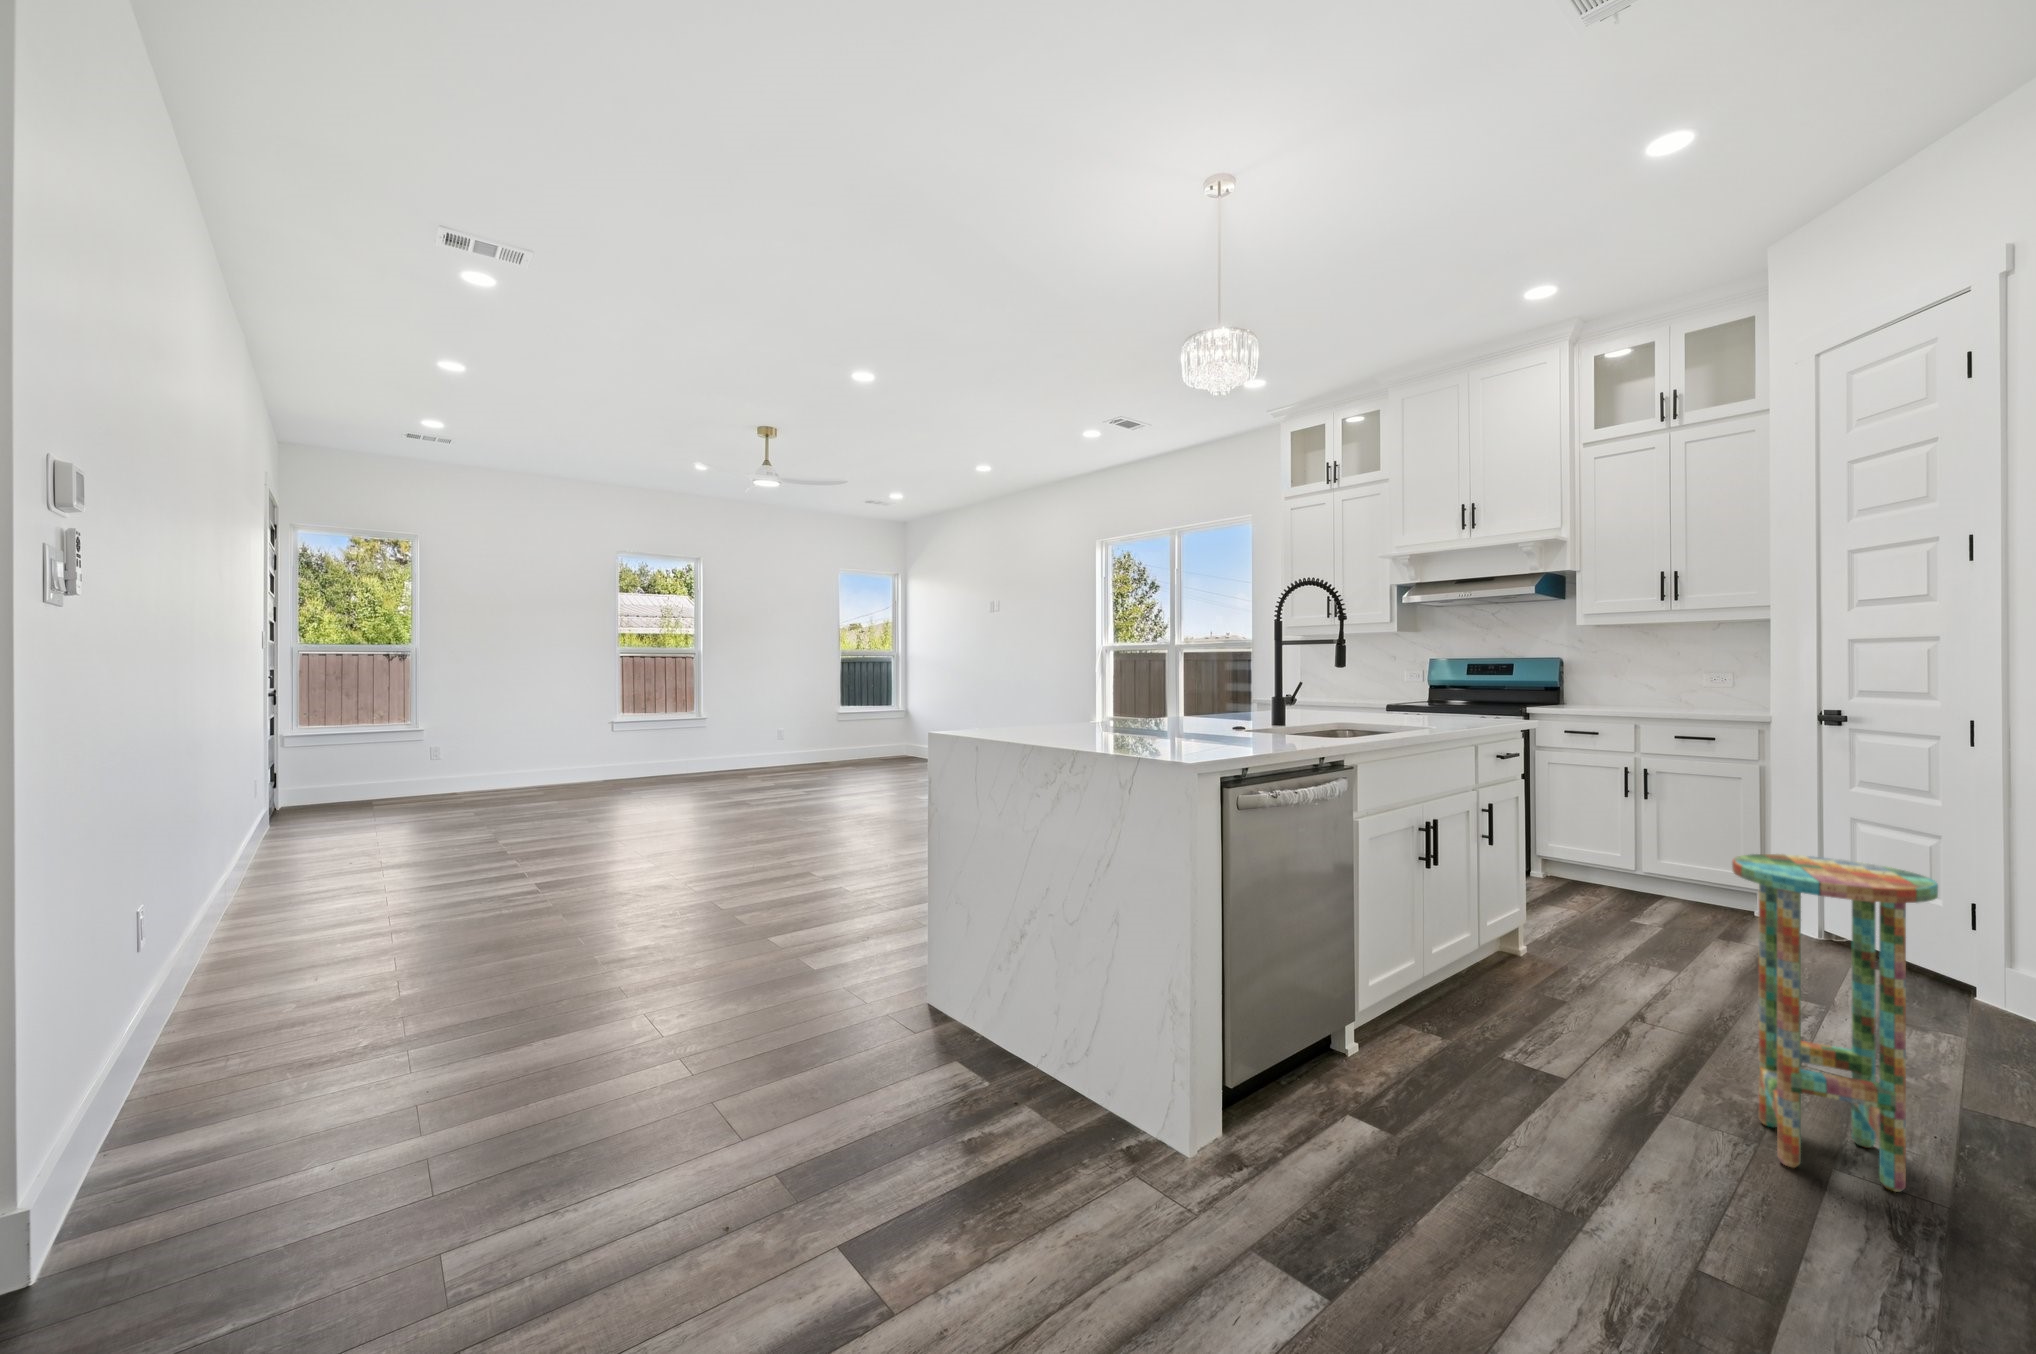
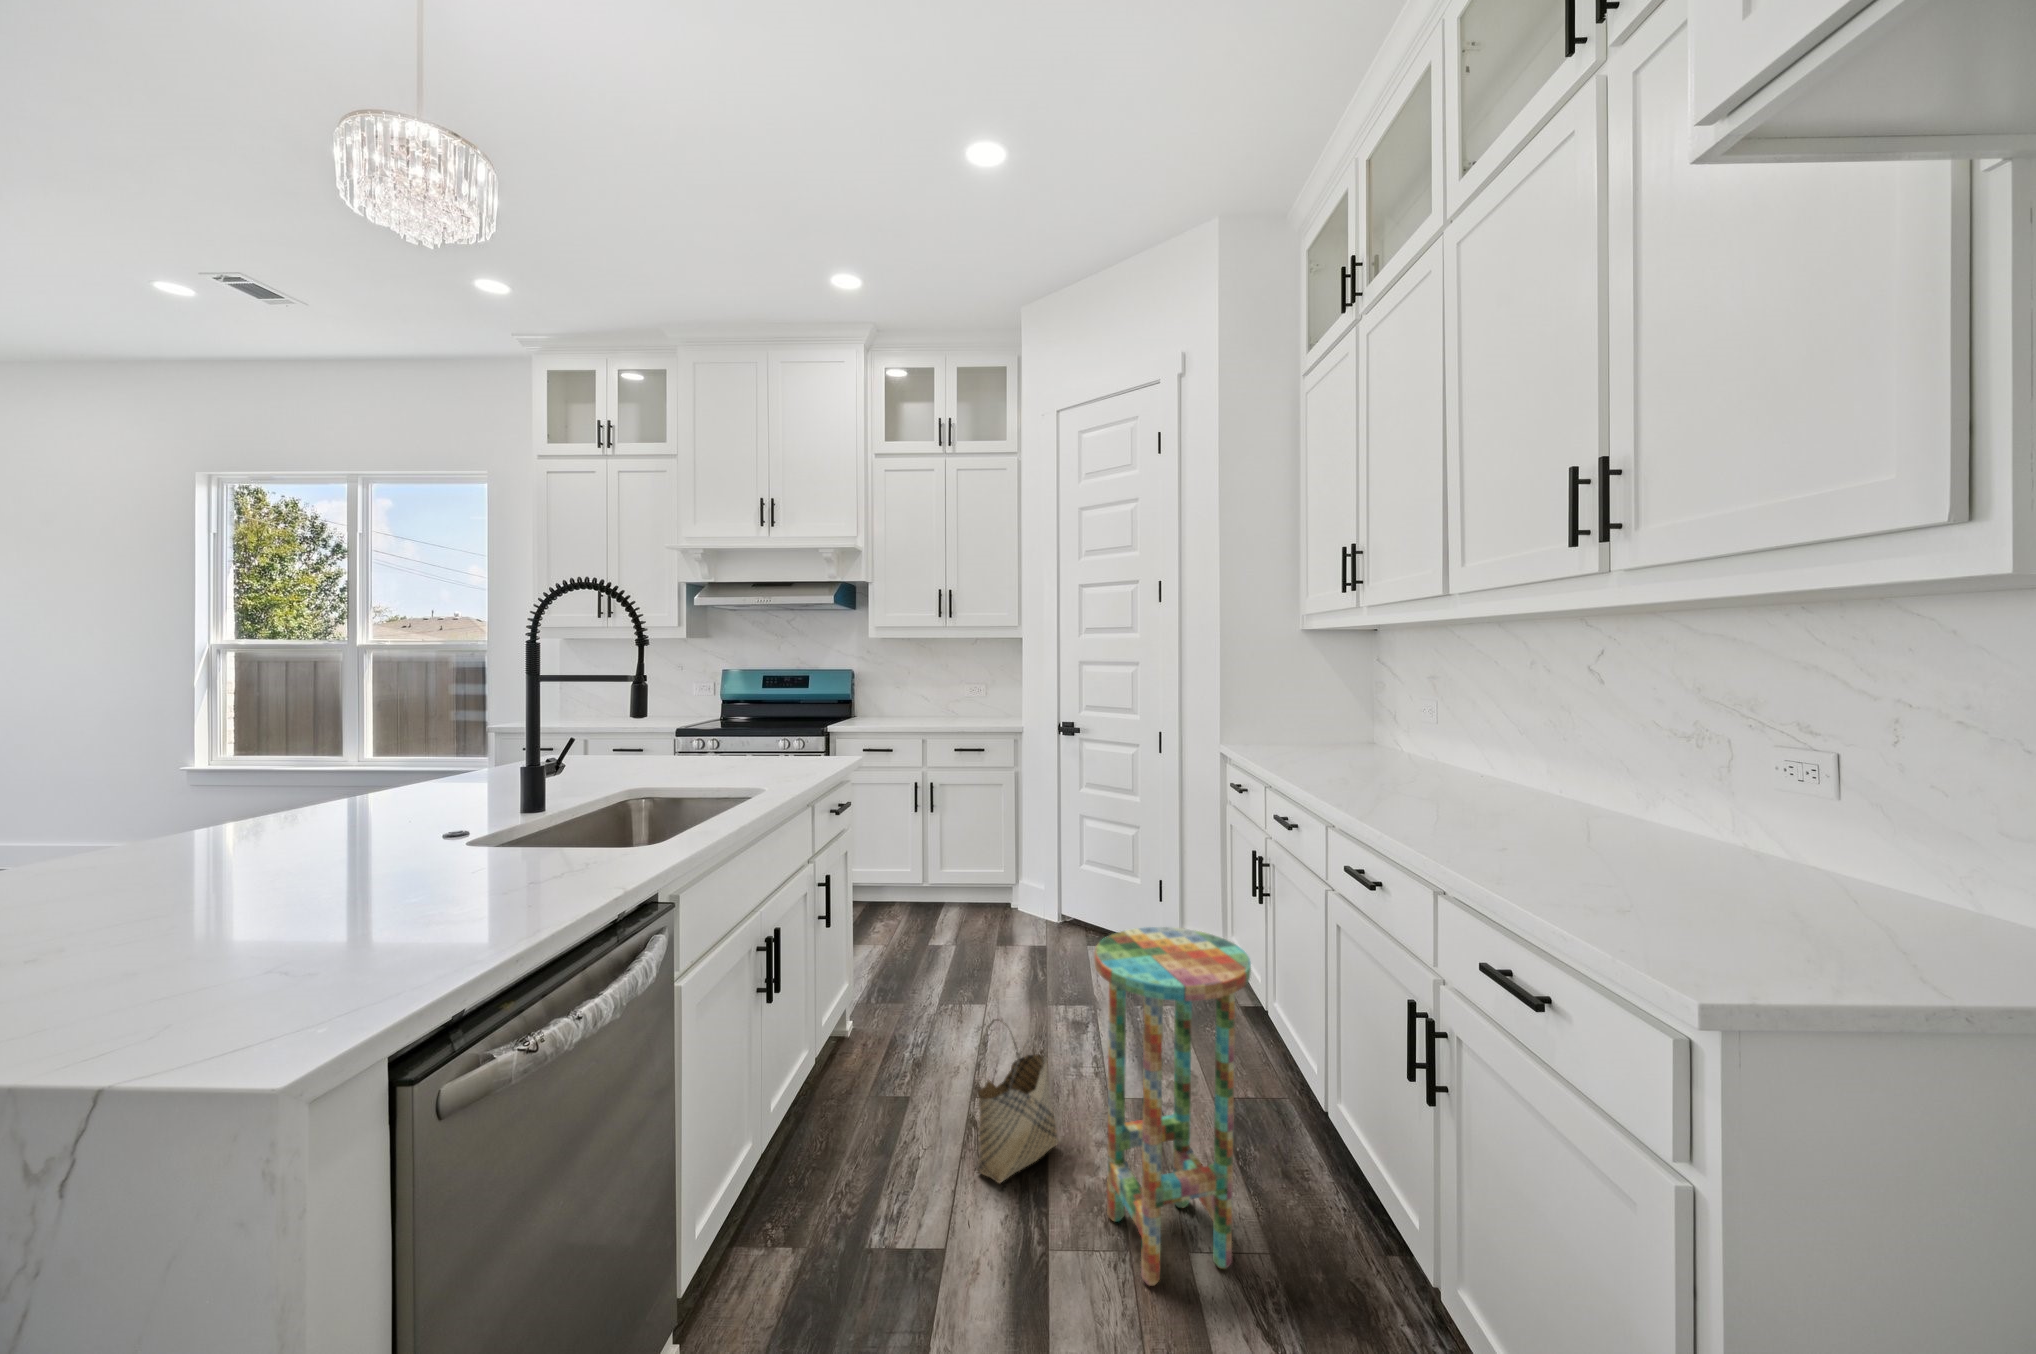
woven basket: none [1621,933,1721,1068] -> present [977,1019,1057,1183]

